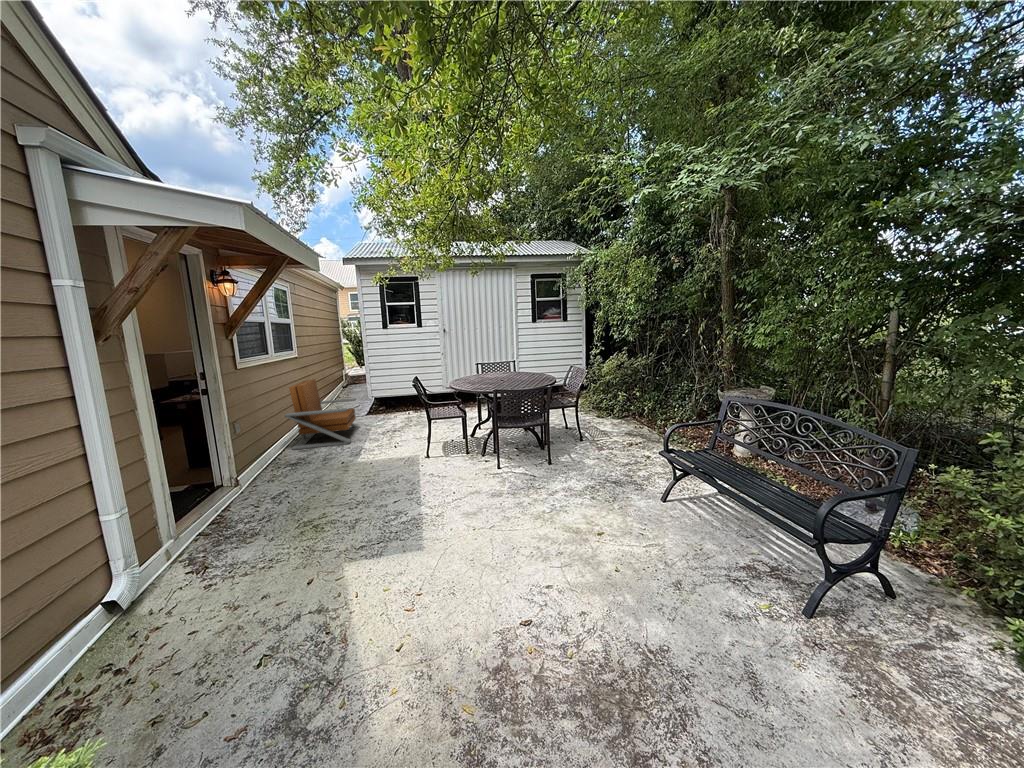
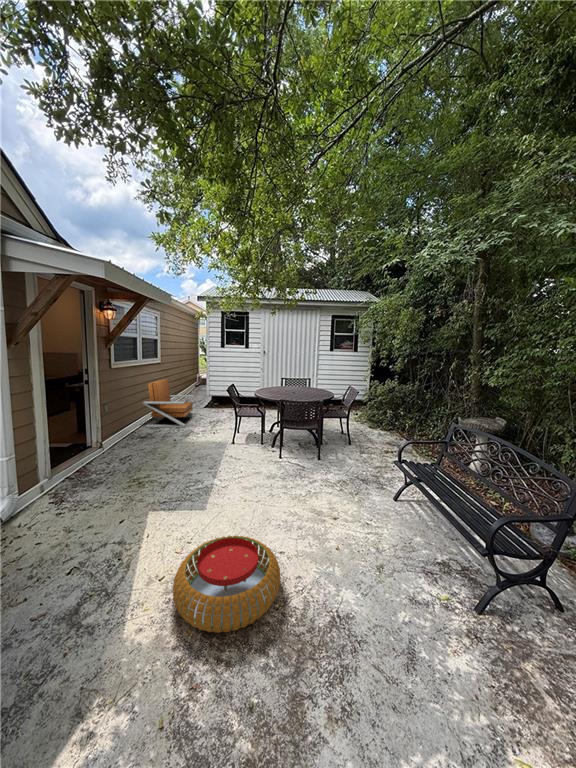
pouf: none [426,573,569,704] -> present [173,535,280,633]

